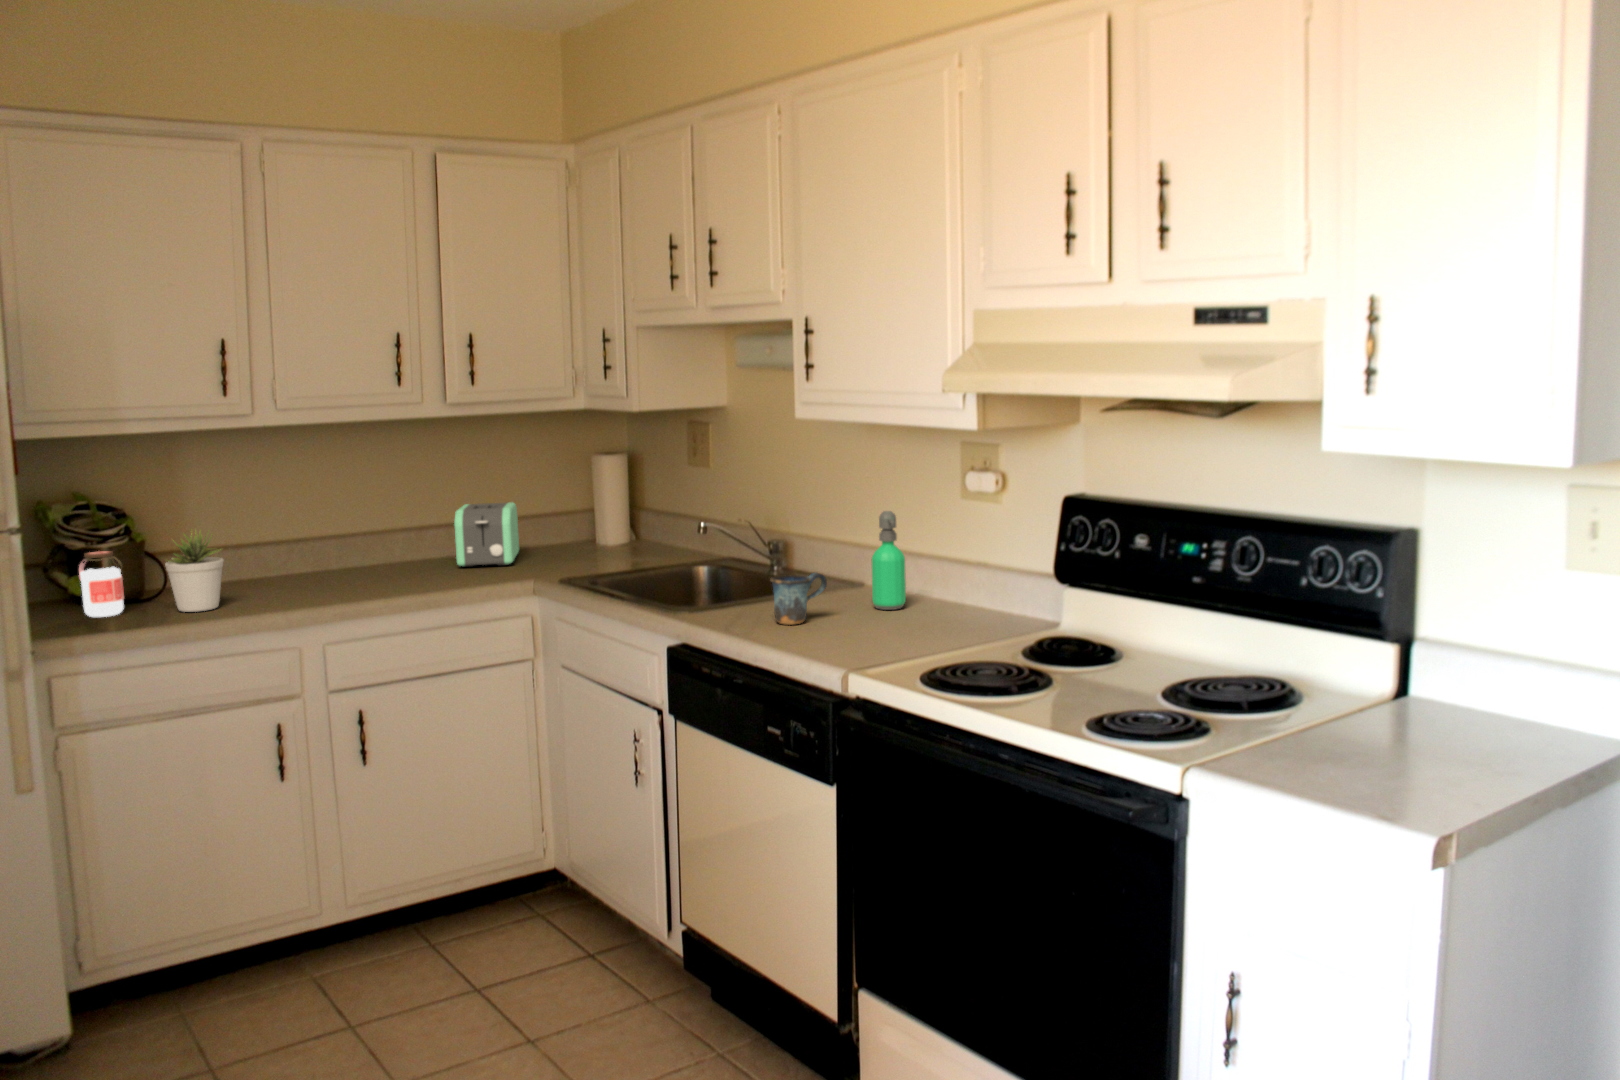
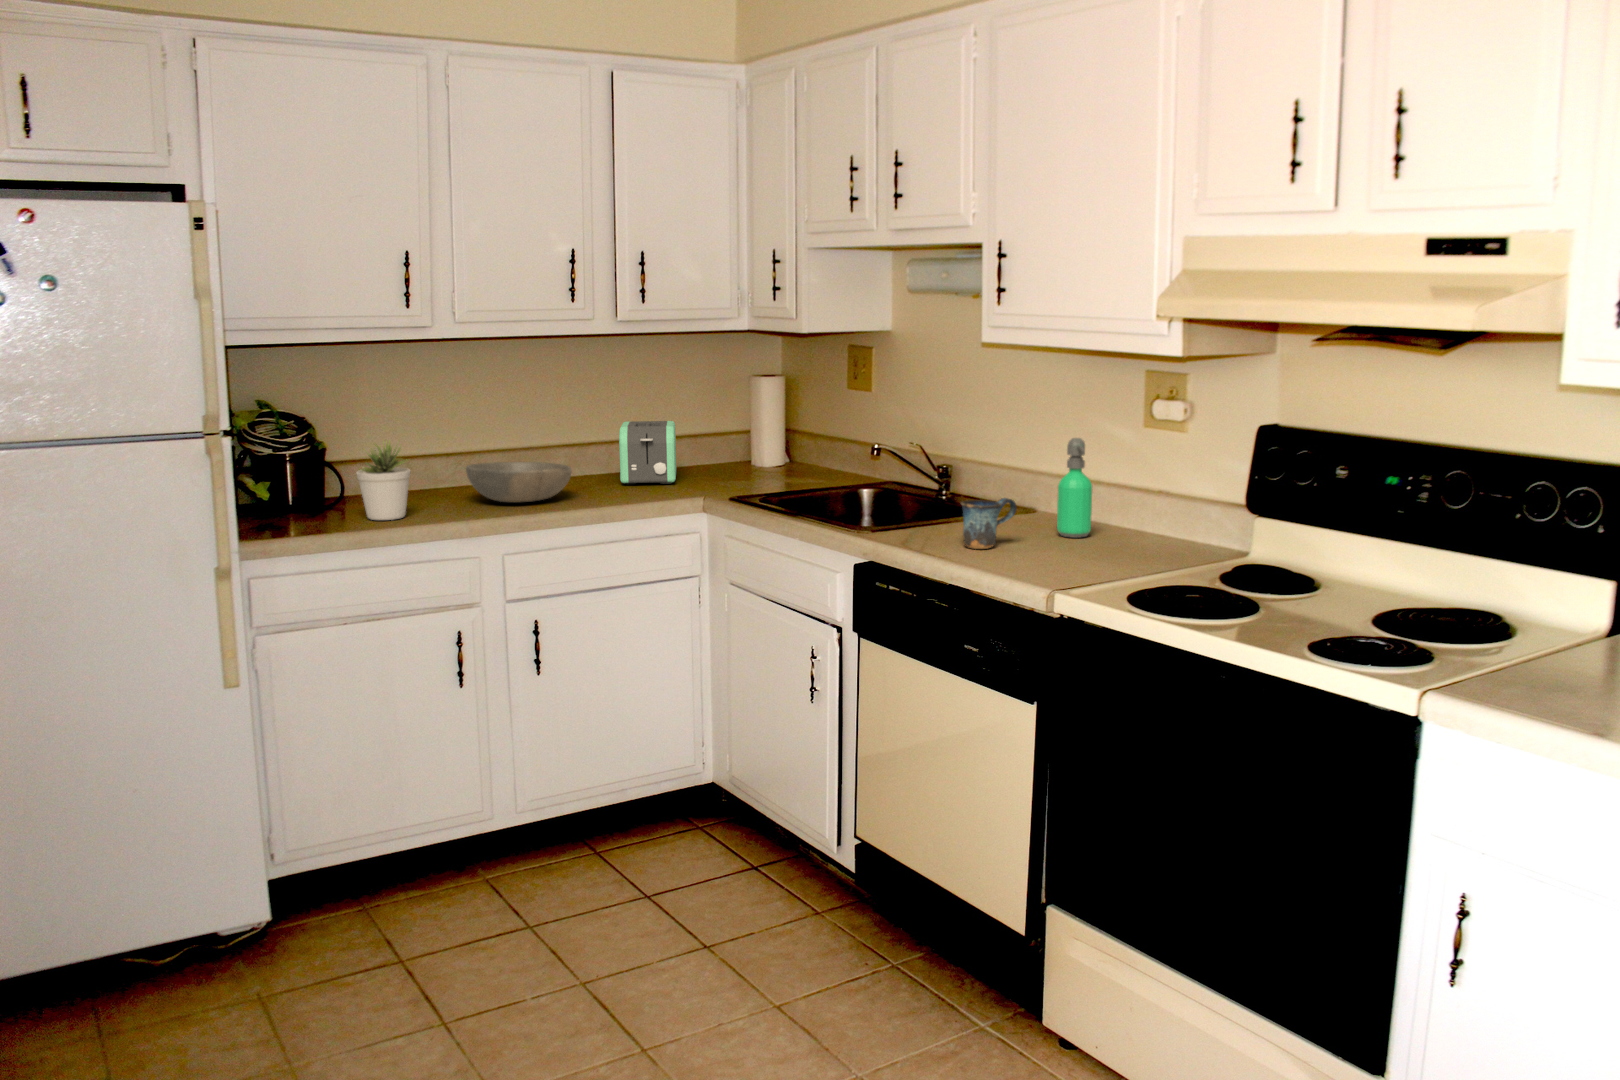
bowl: none [289,548,400,589] -> present [466,462,572,502]
jar: present [79,551,124,617] -> none [276,459,318,524]

